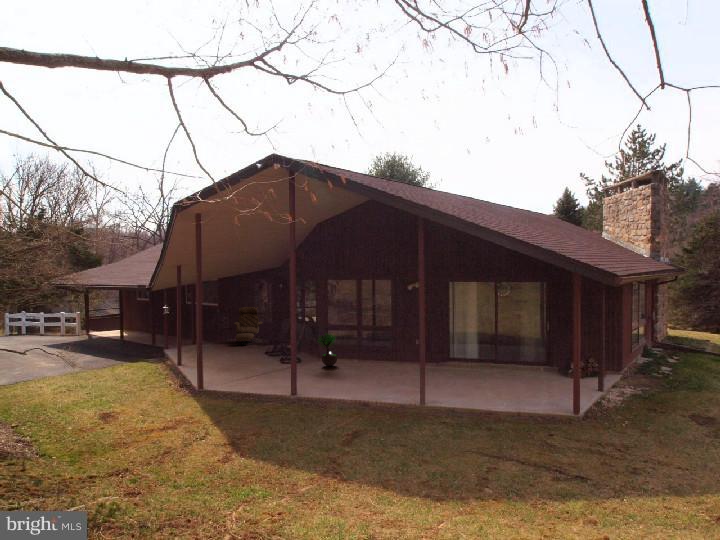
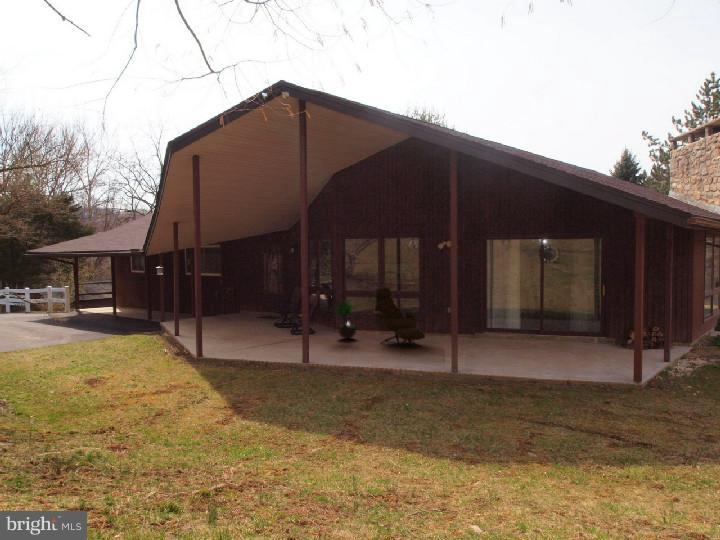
lounge chair: present [234,307,262,346] -> present [373,287,425,347]

